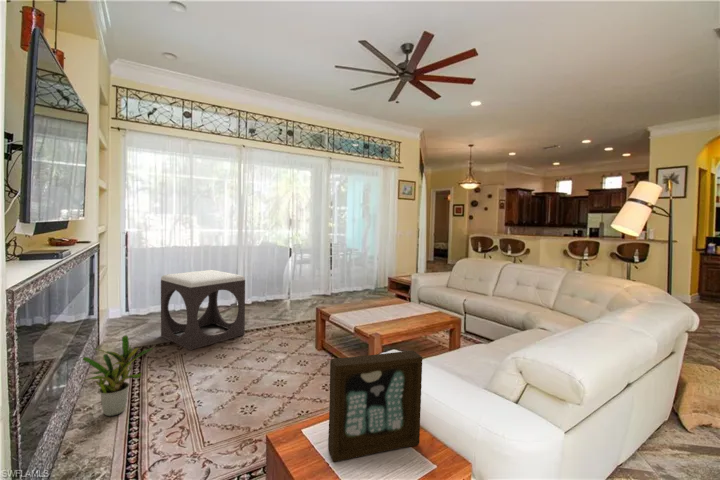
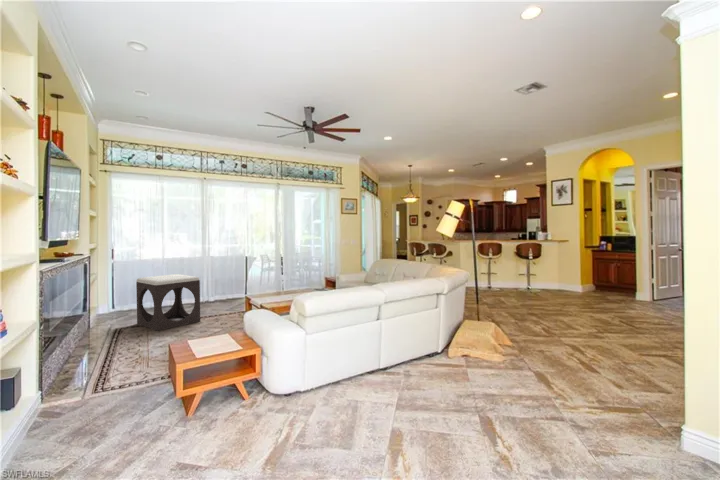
potted plant: present [83,335,153,416] -> none [77,313,124,362]
picture frame: present [328,351,422,462] -> none [192,297,242,348]

